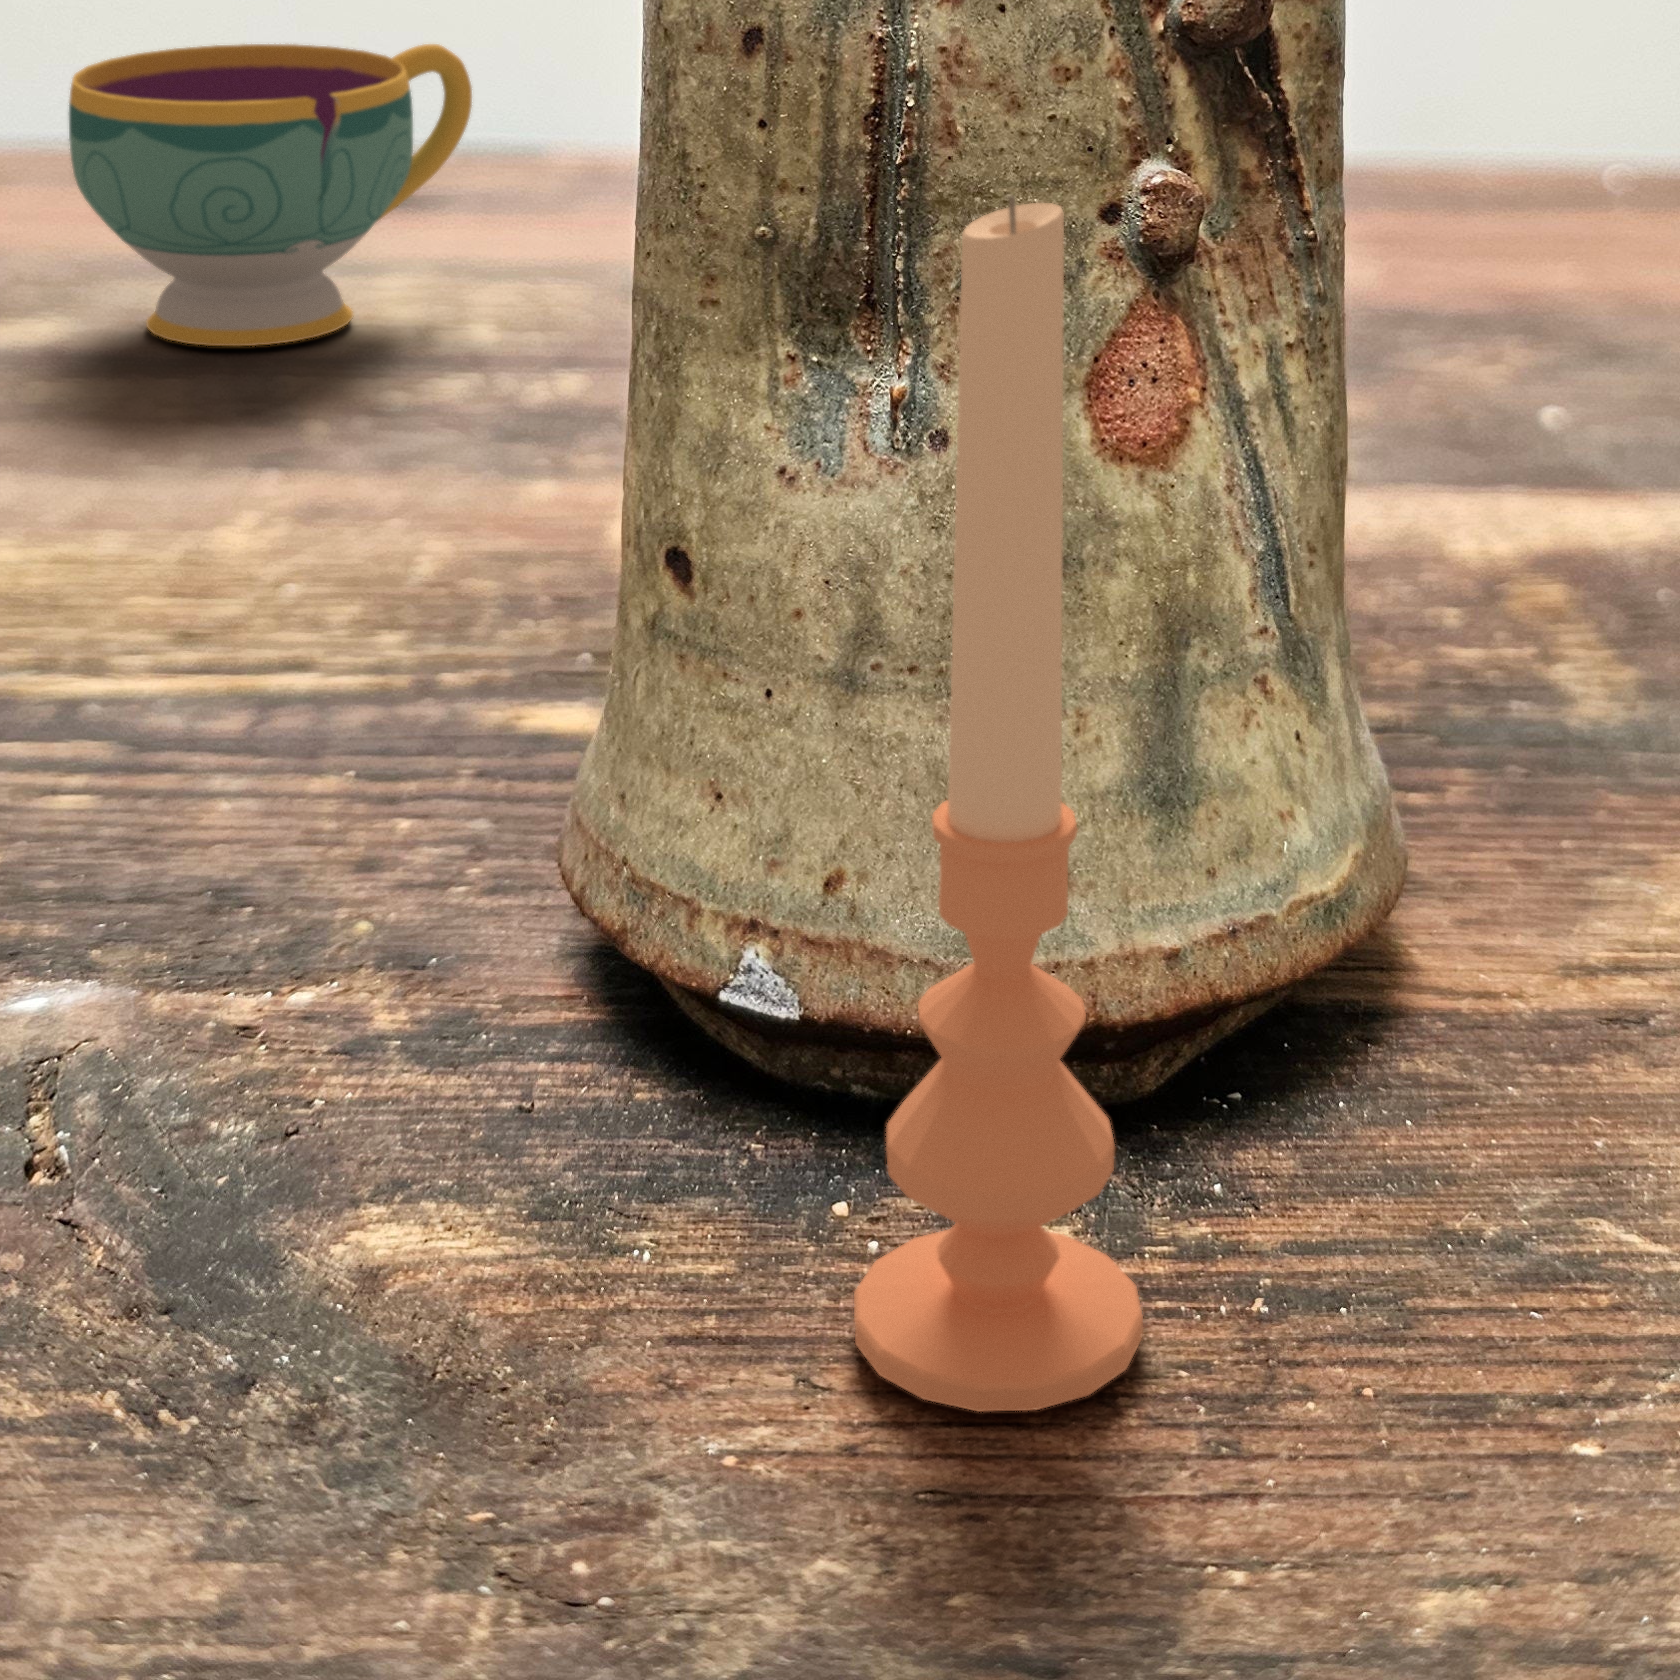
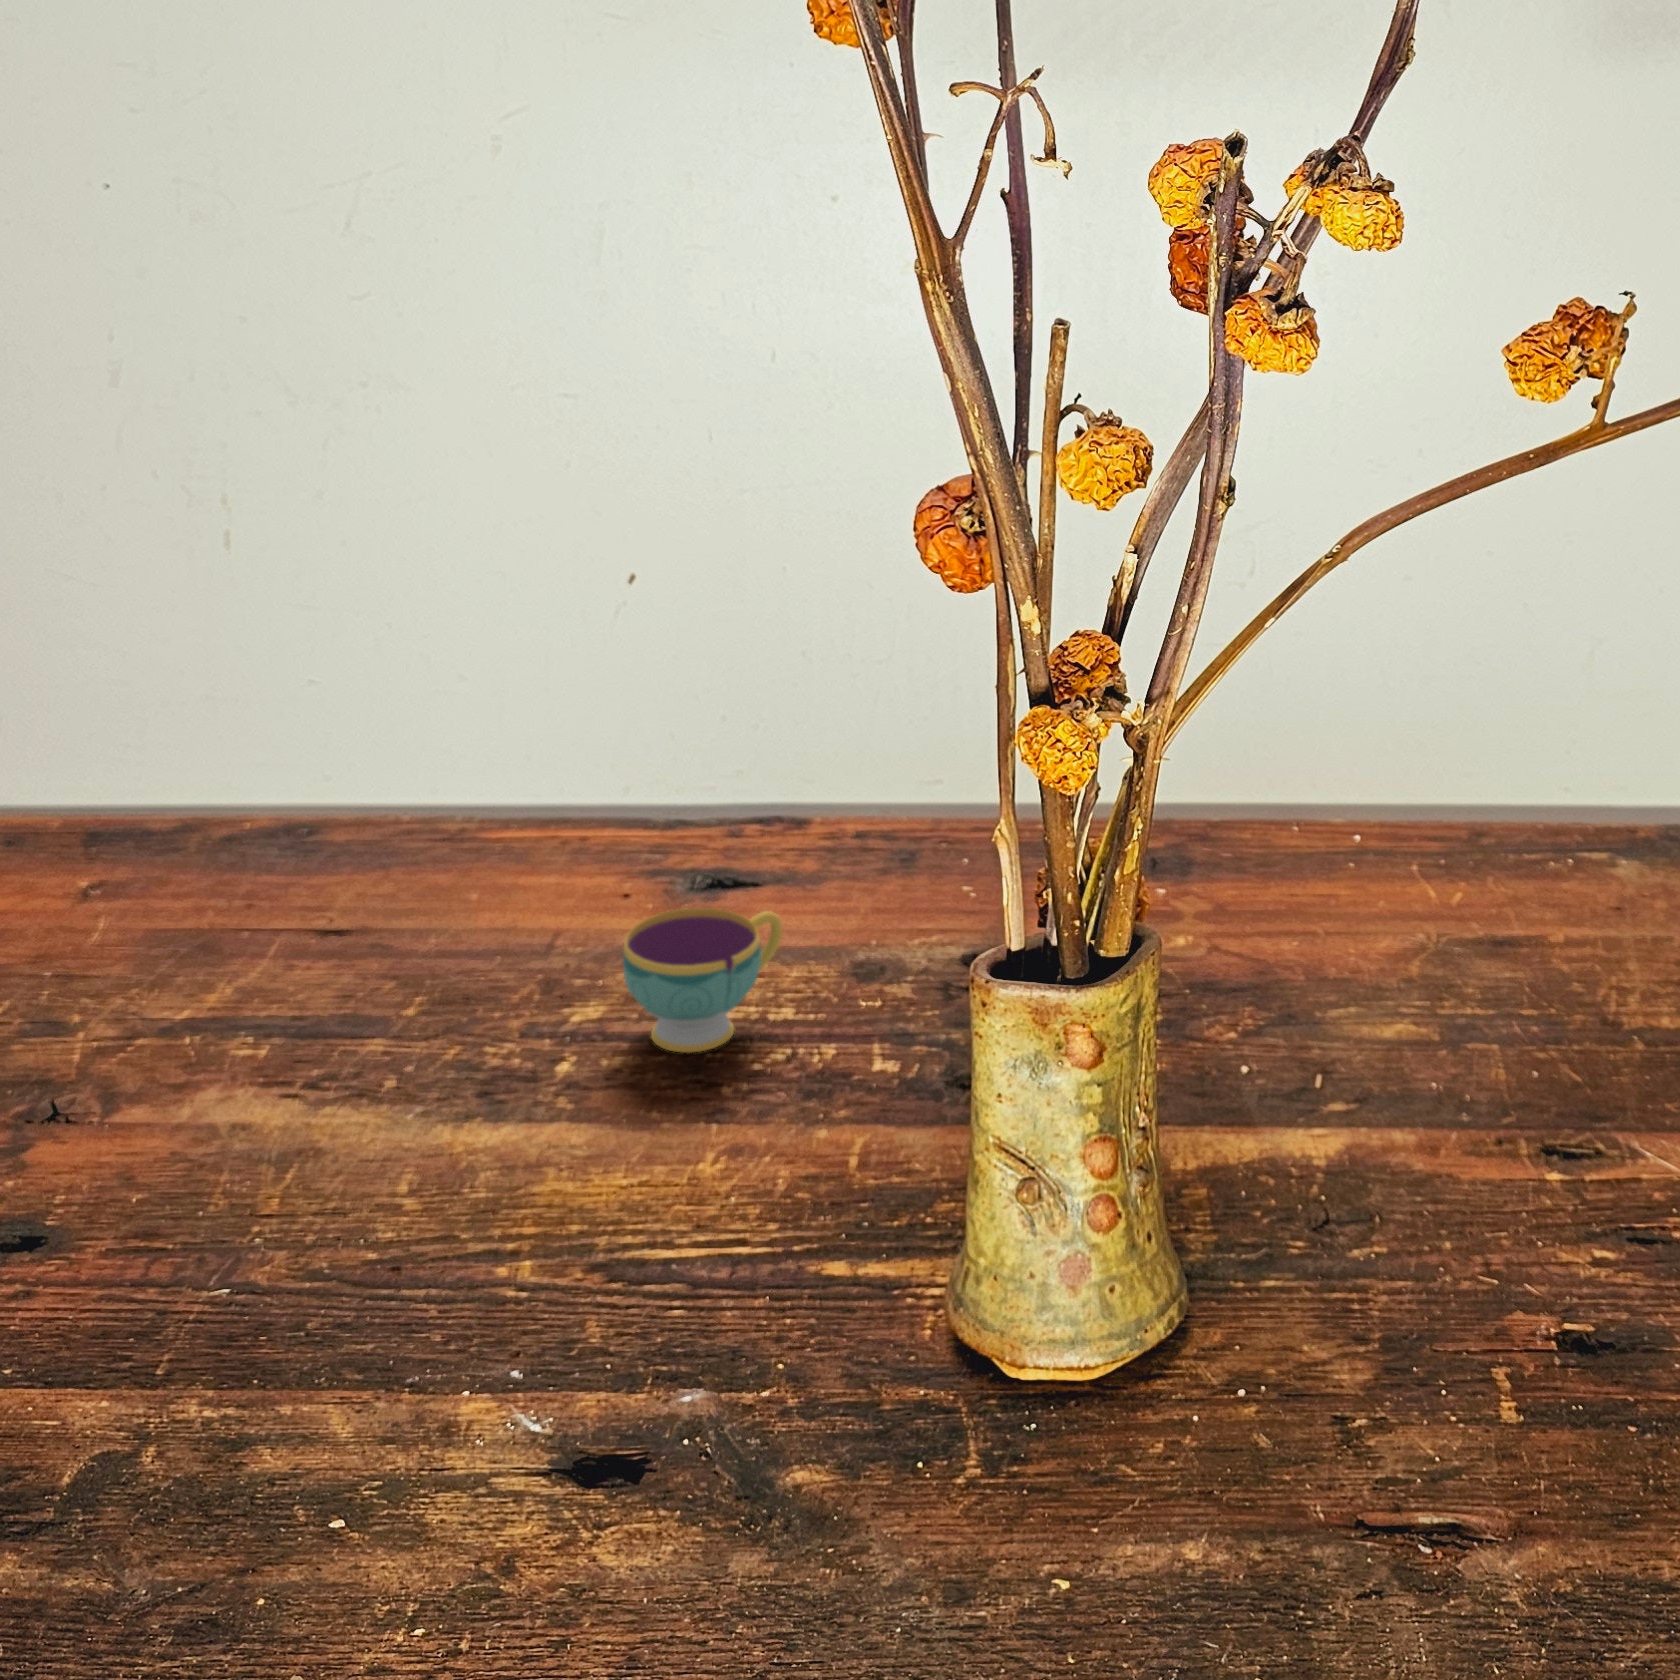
candle: present [854,196,1143,1412] -> none [922,1229,994,1524]

